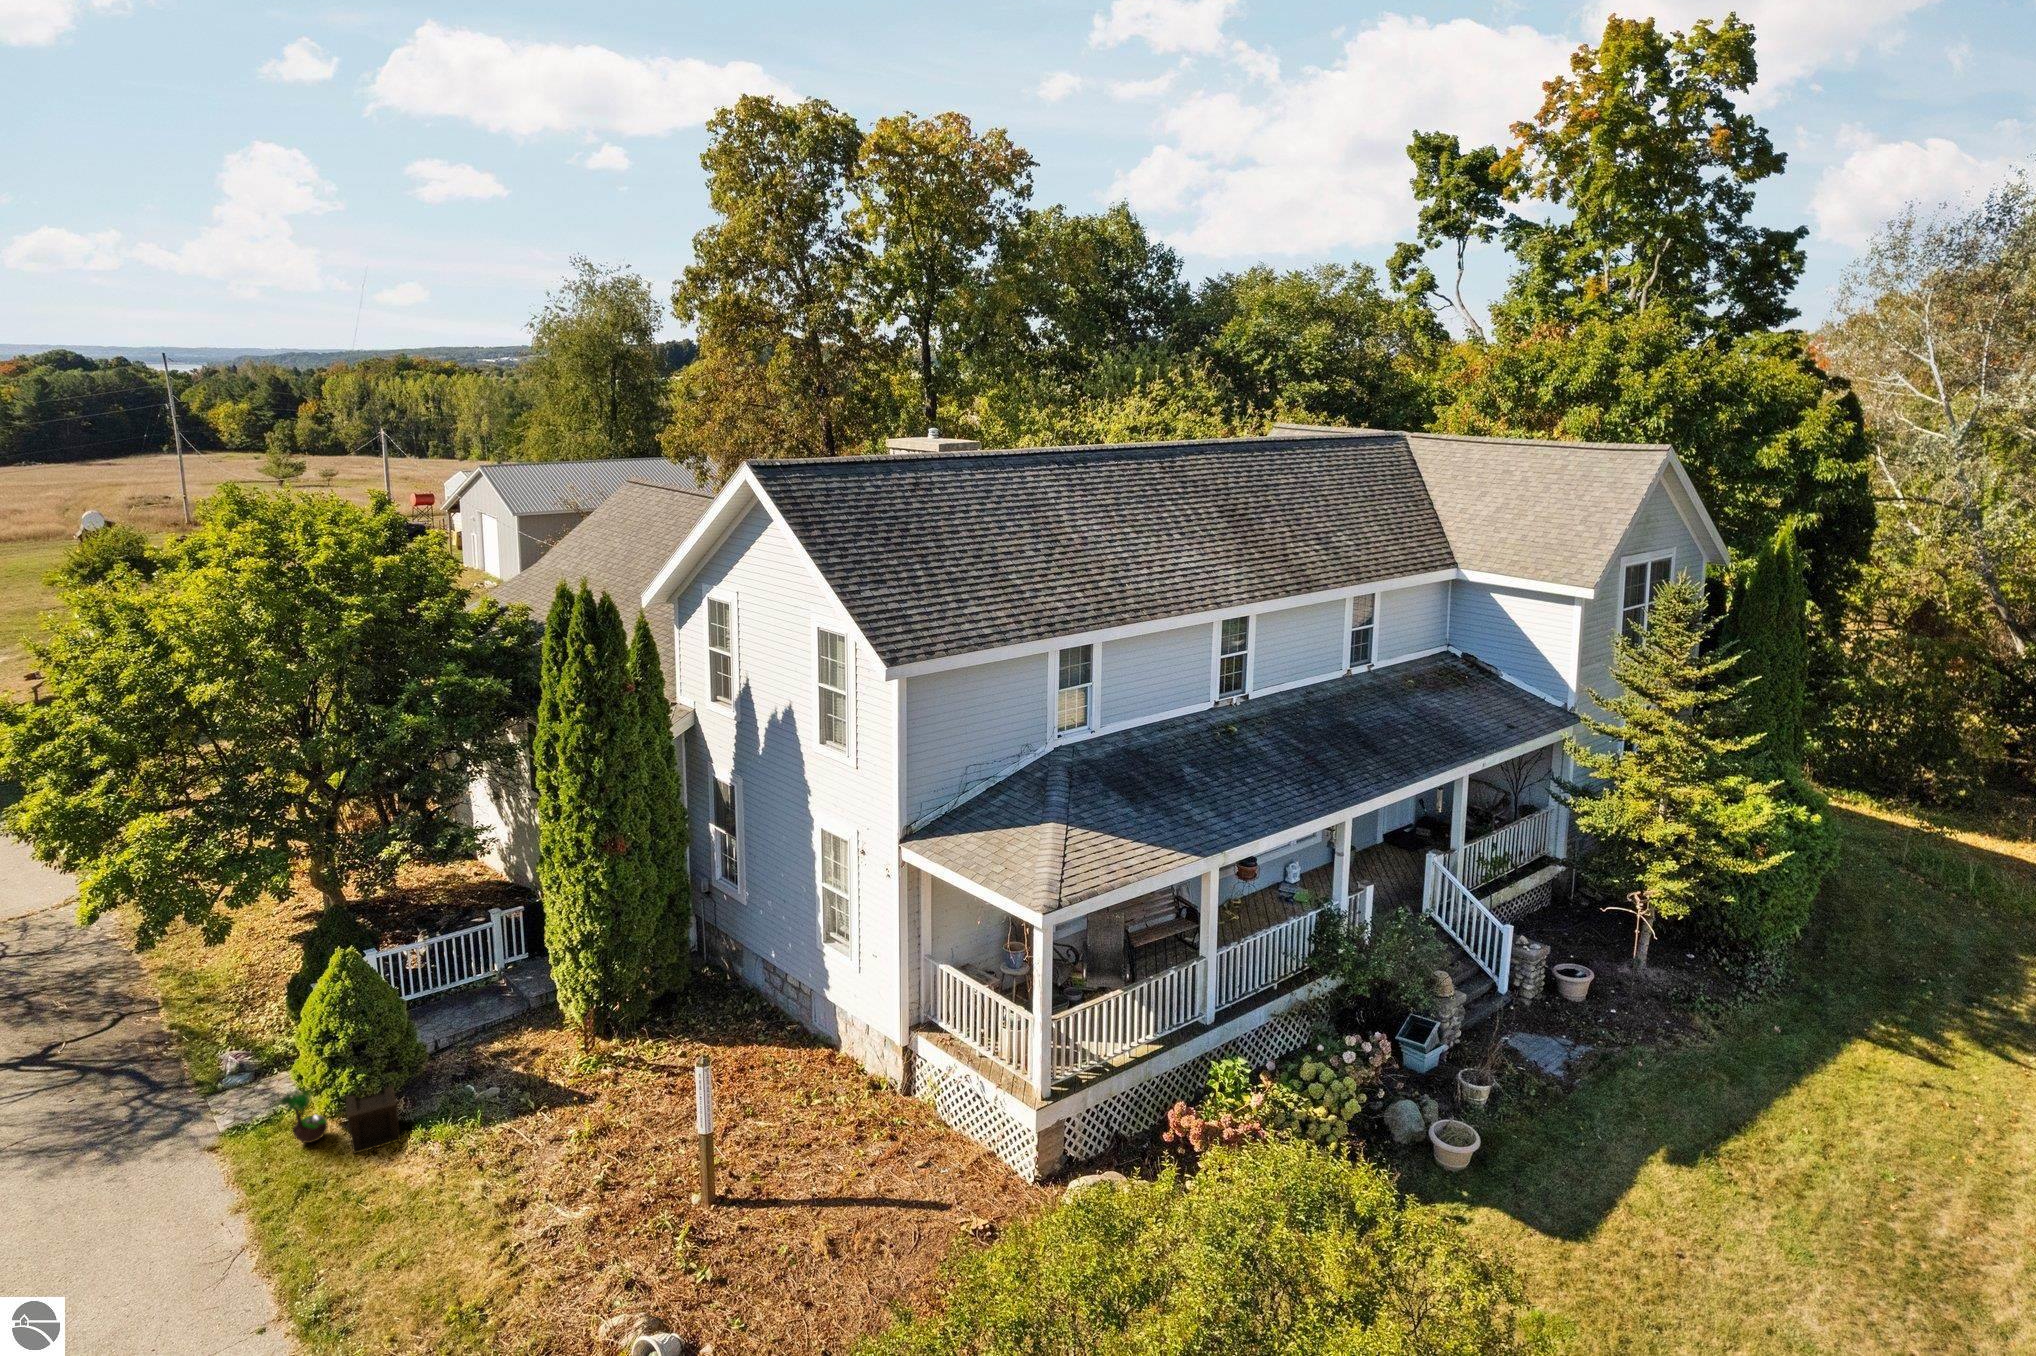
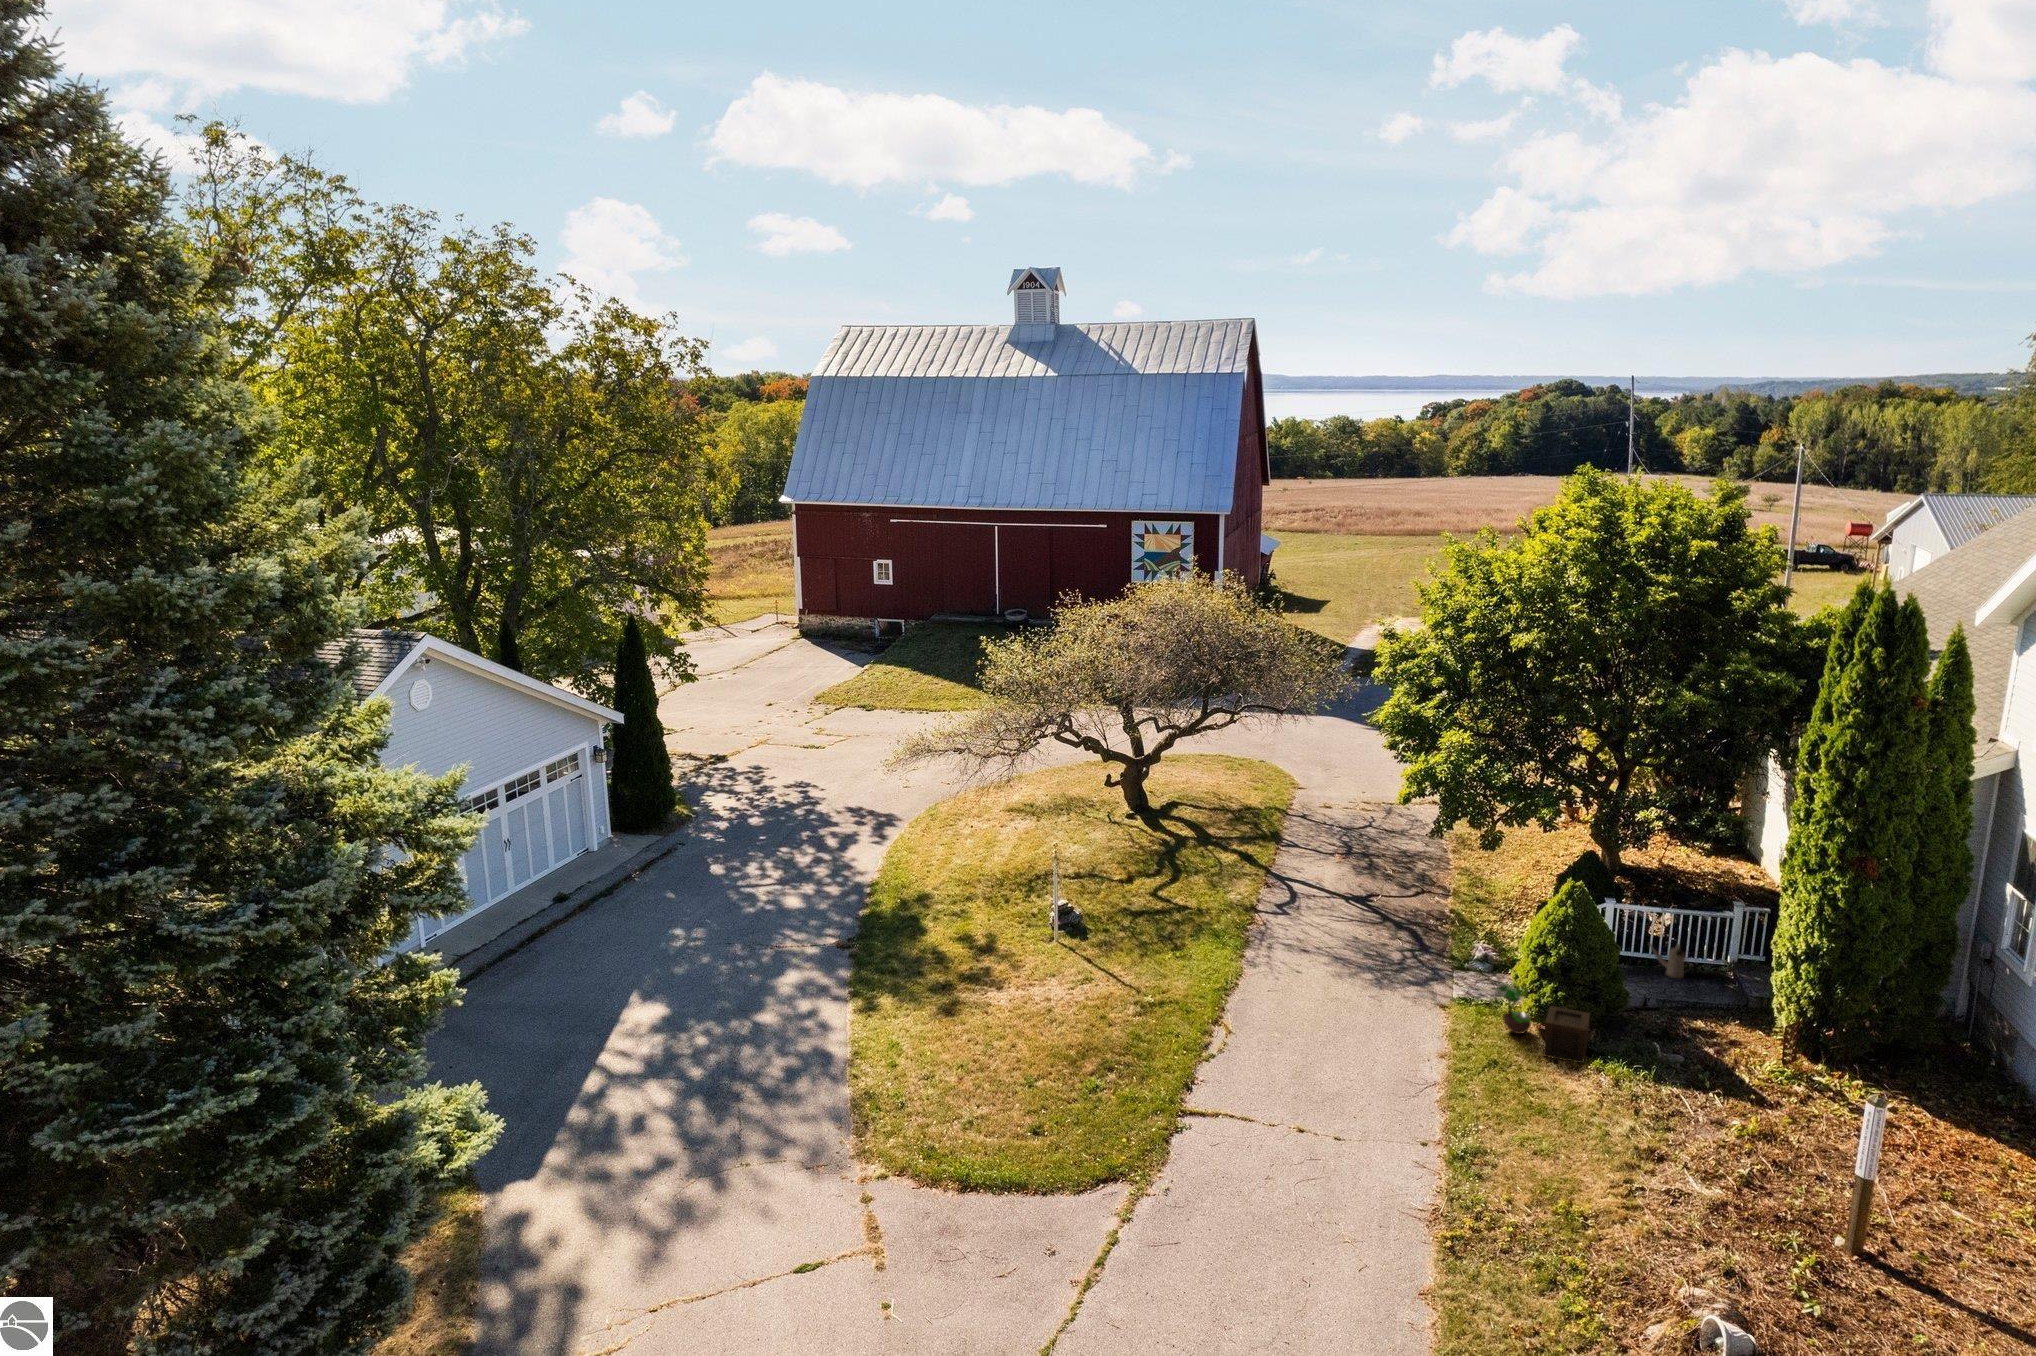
watering can: none [417,970,465,1006] -> present [1648,943,1685,978]

